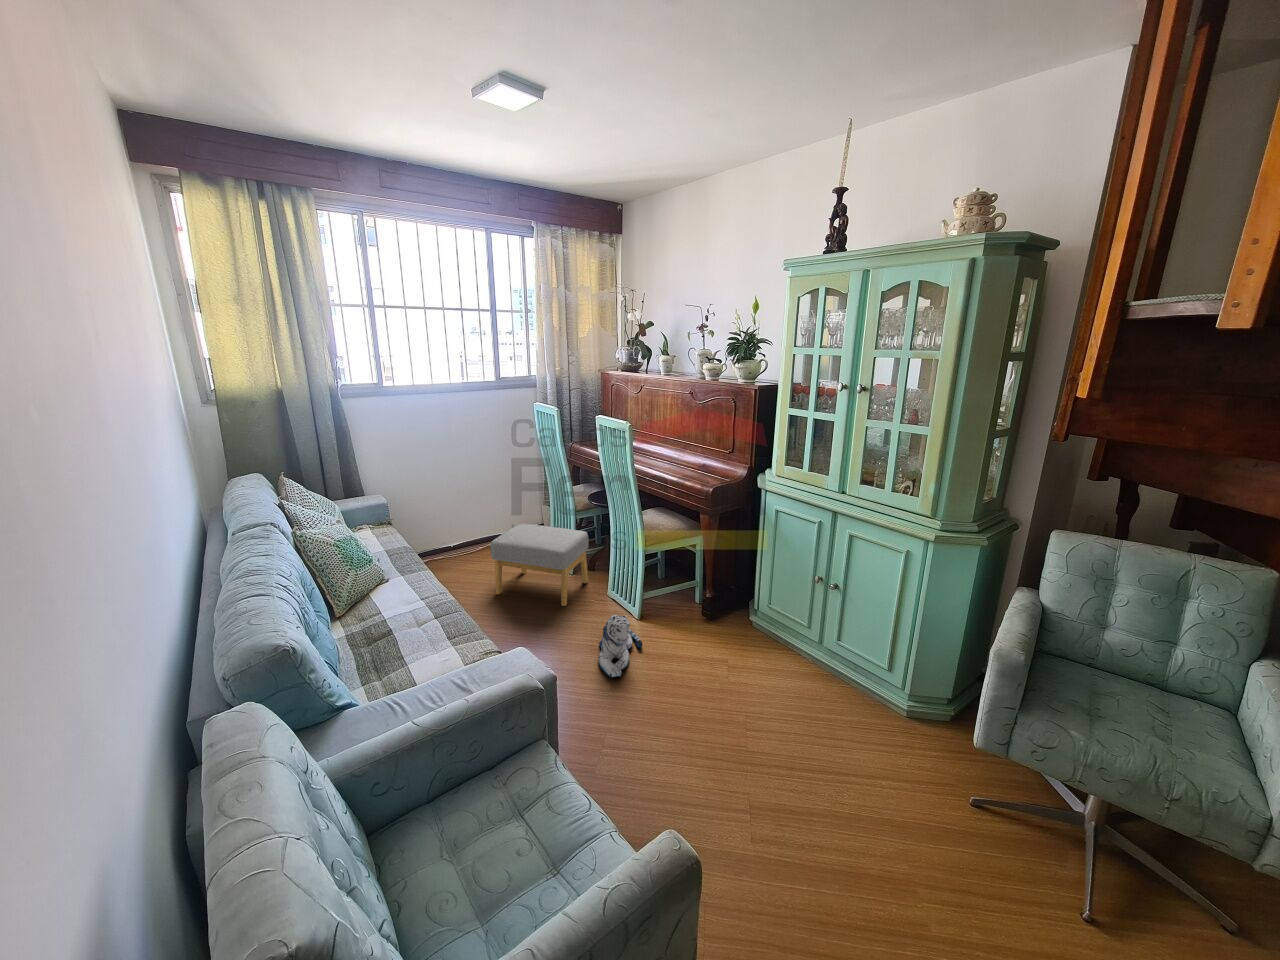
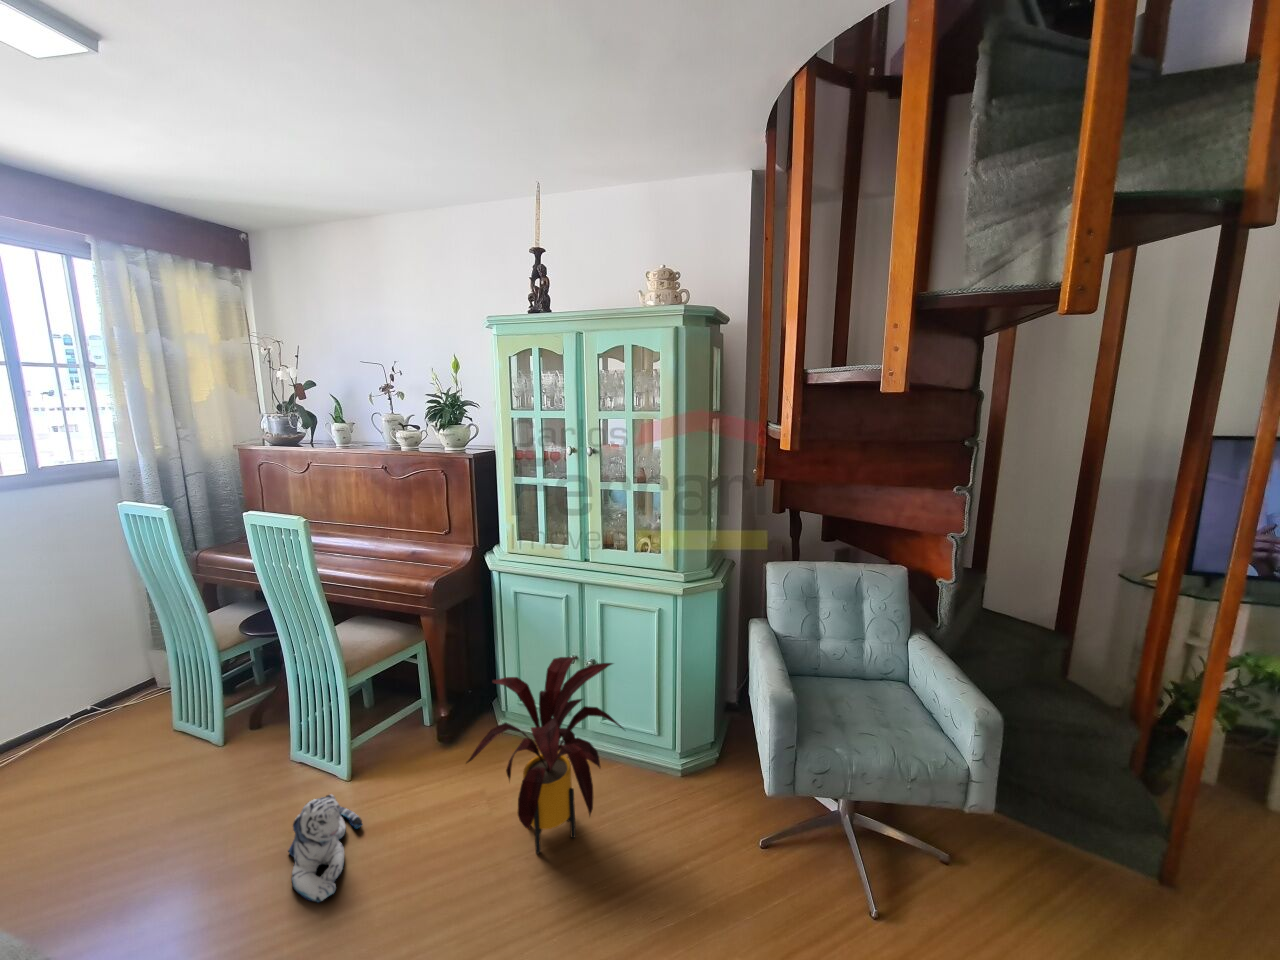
footstool: present [490,524,588,606] -> none [34,680,253,841]
house plant: none [710,570,851,717] -> present [467,657,622,854]

